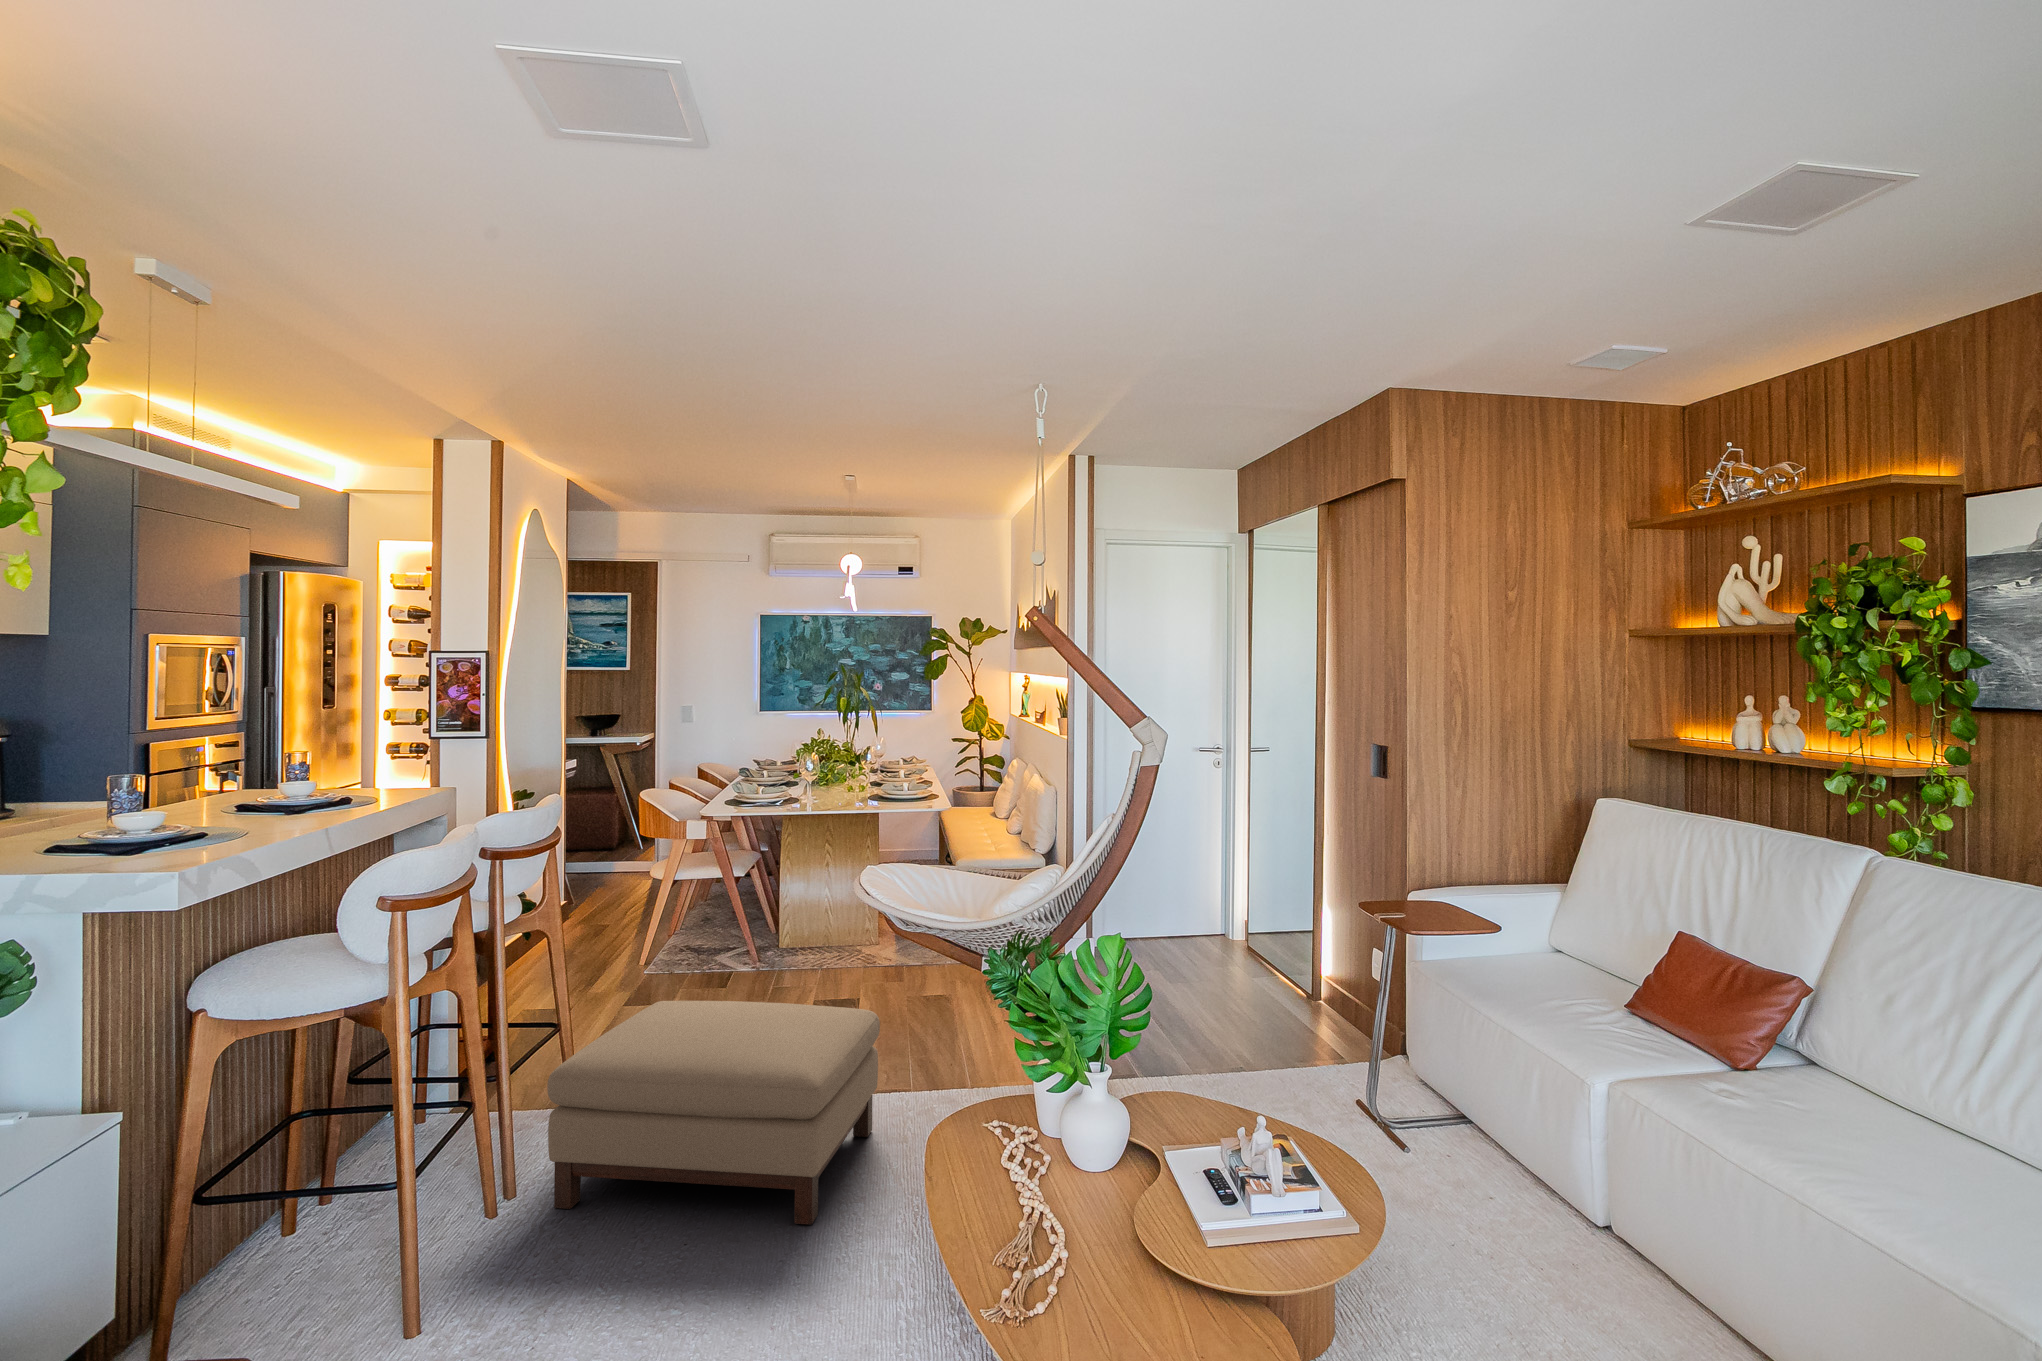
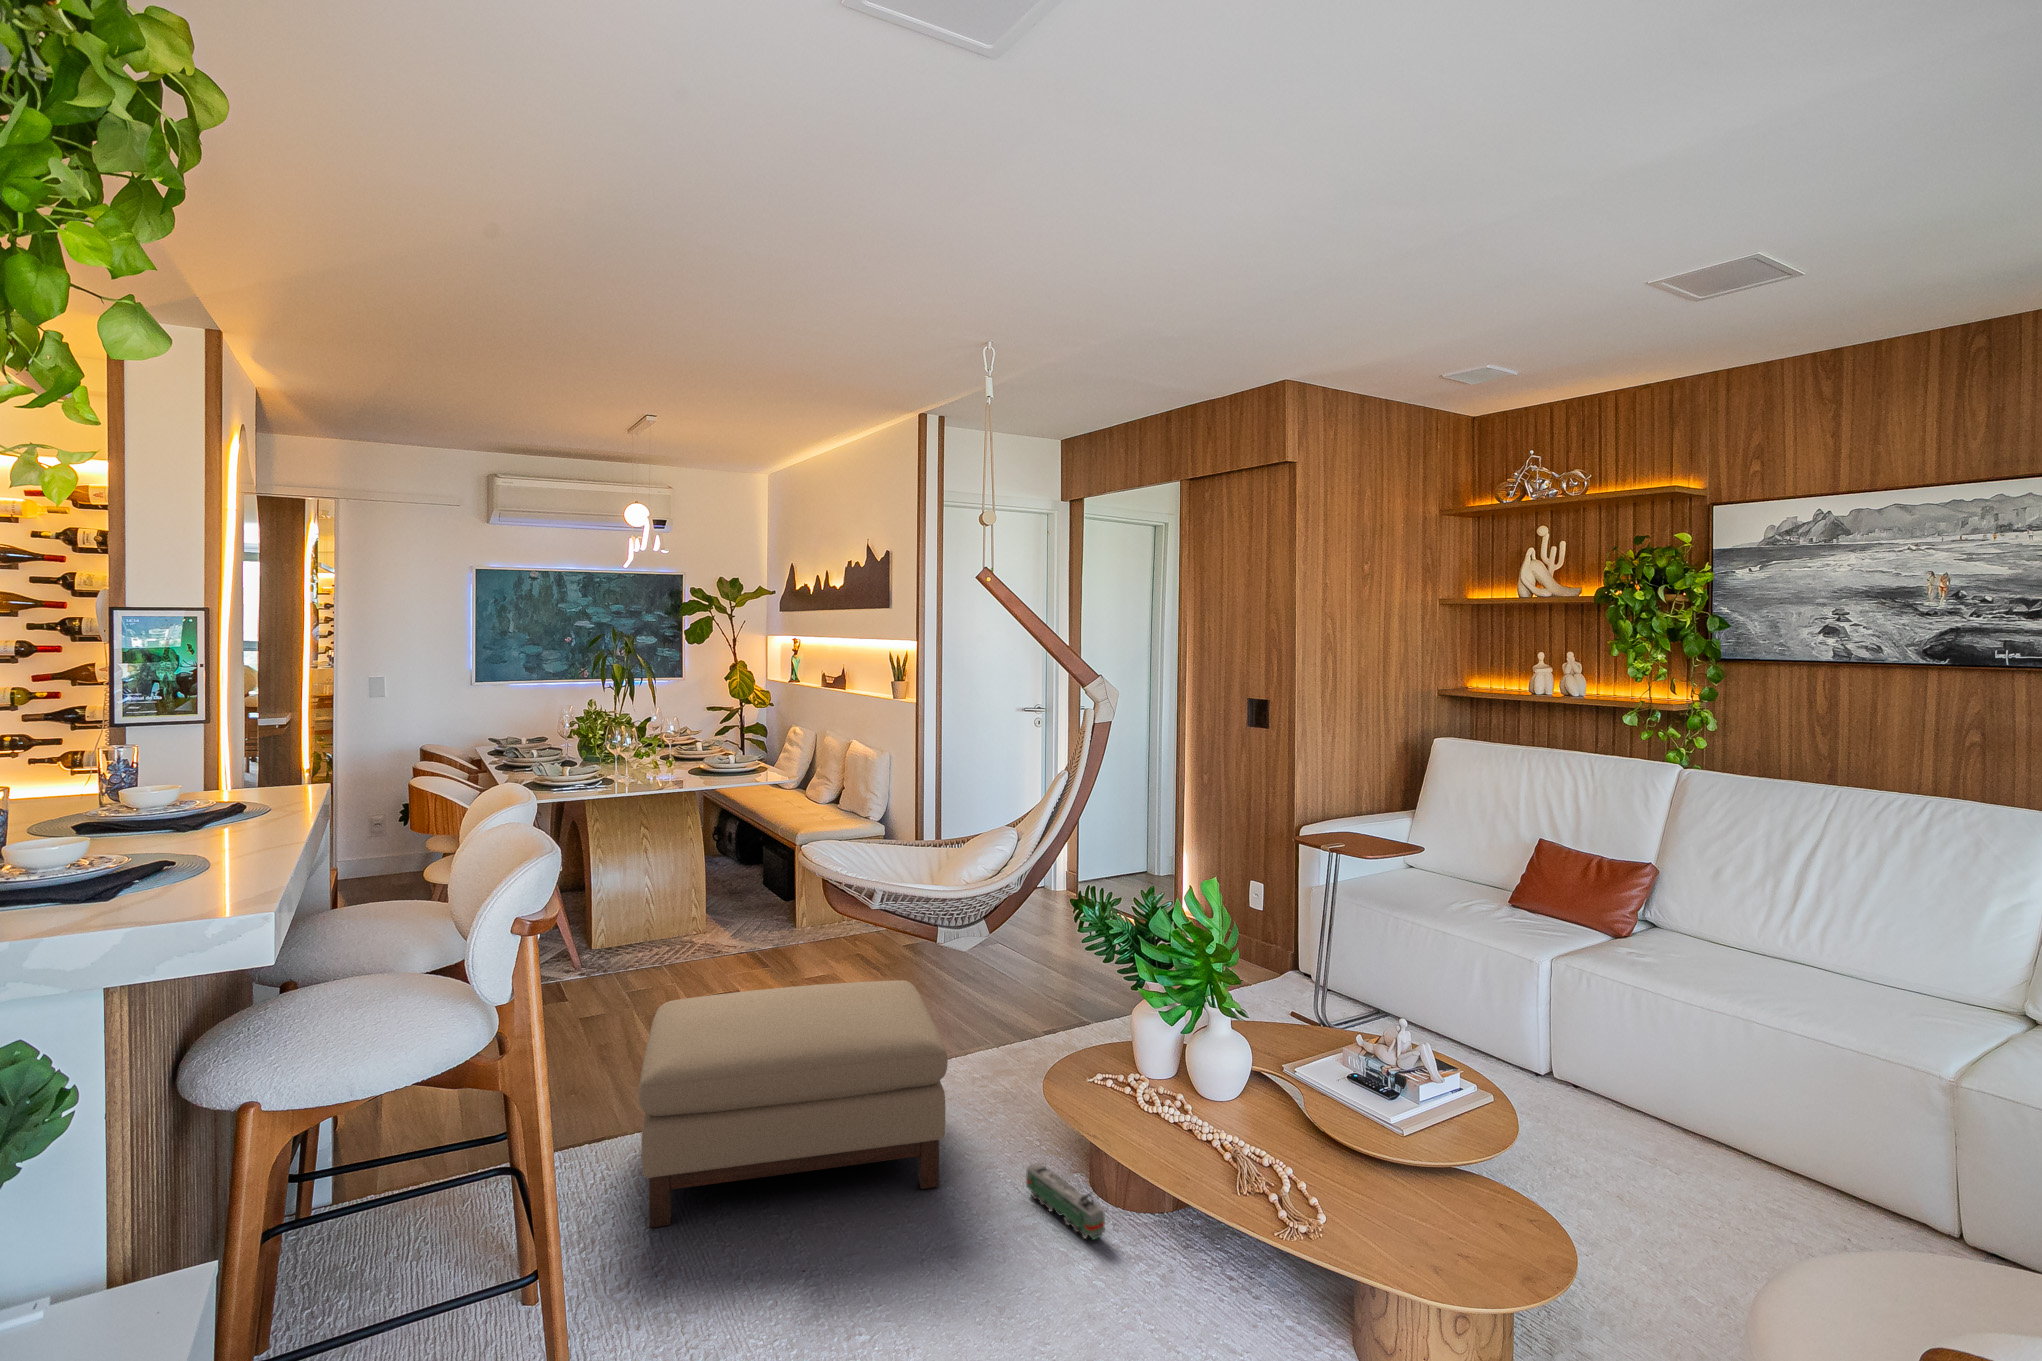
toy train: none [882,1221,908,1318] -> present [1026,1163,1105,1239]

